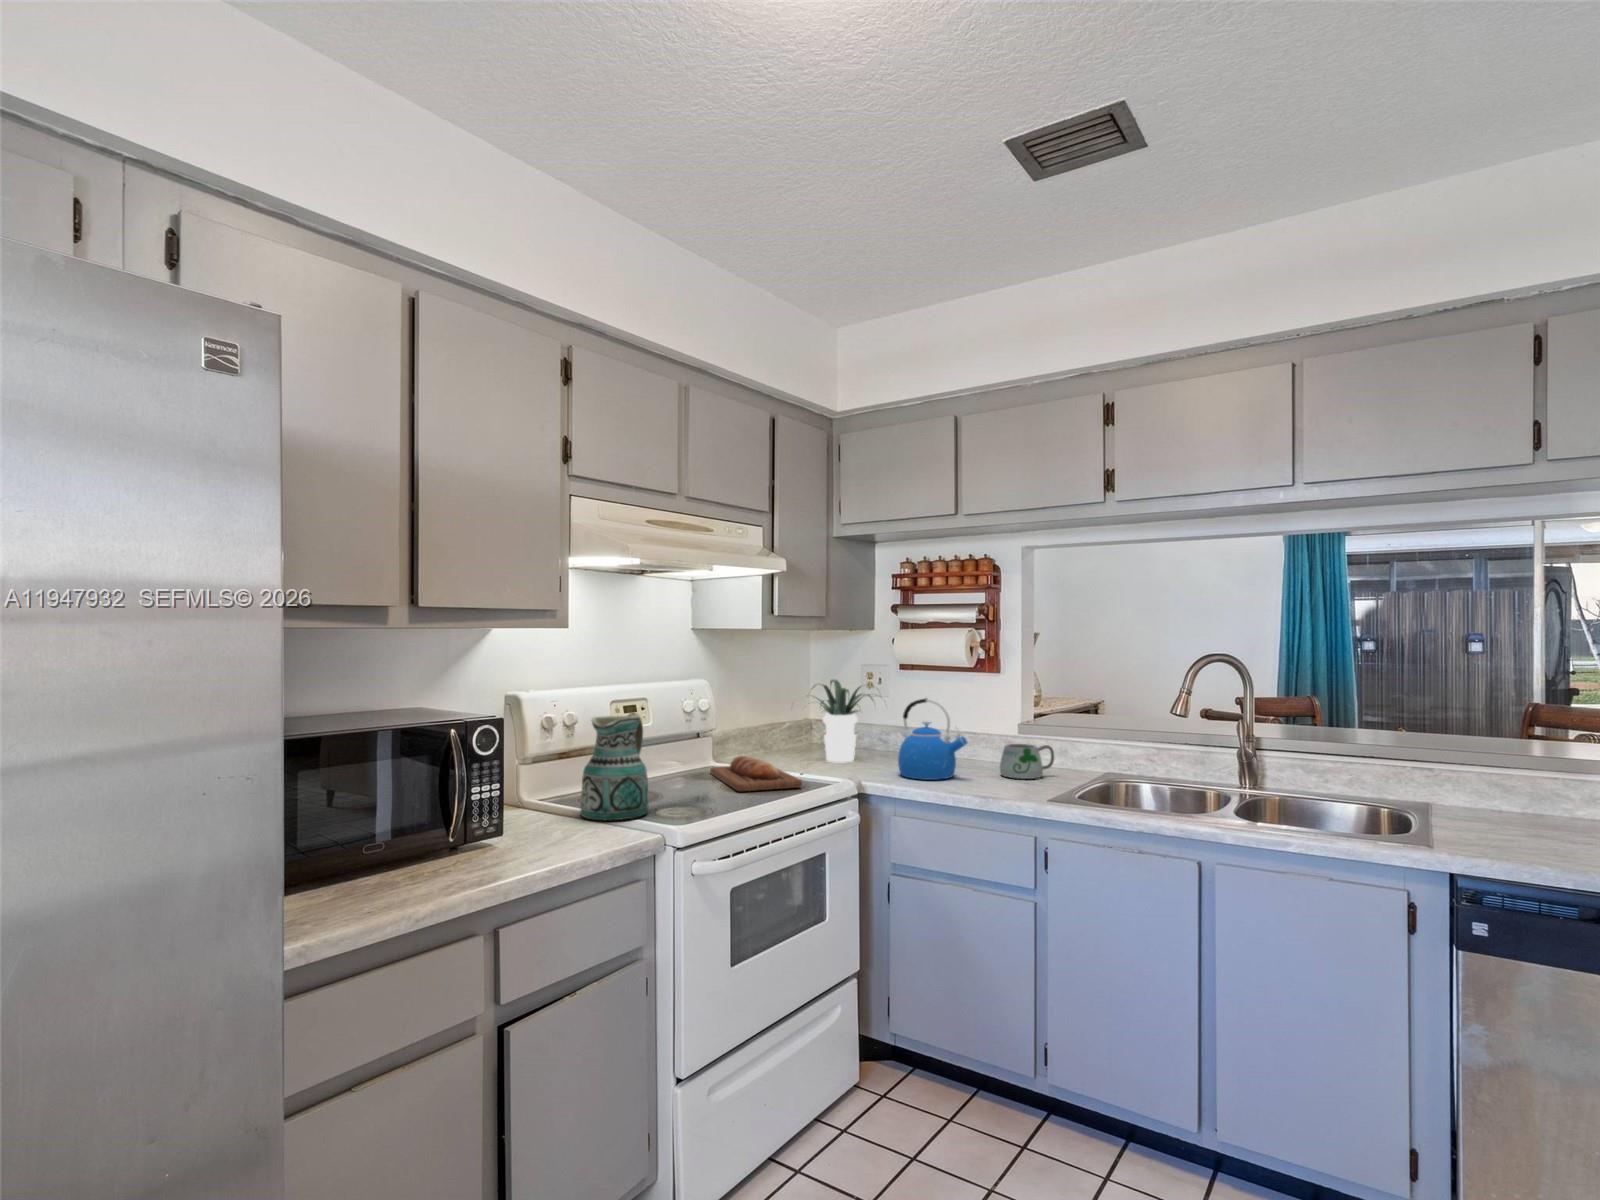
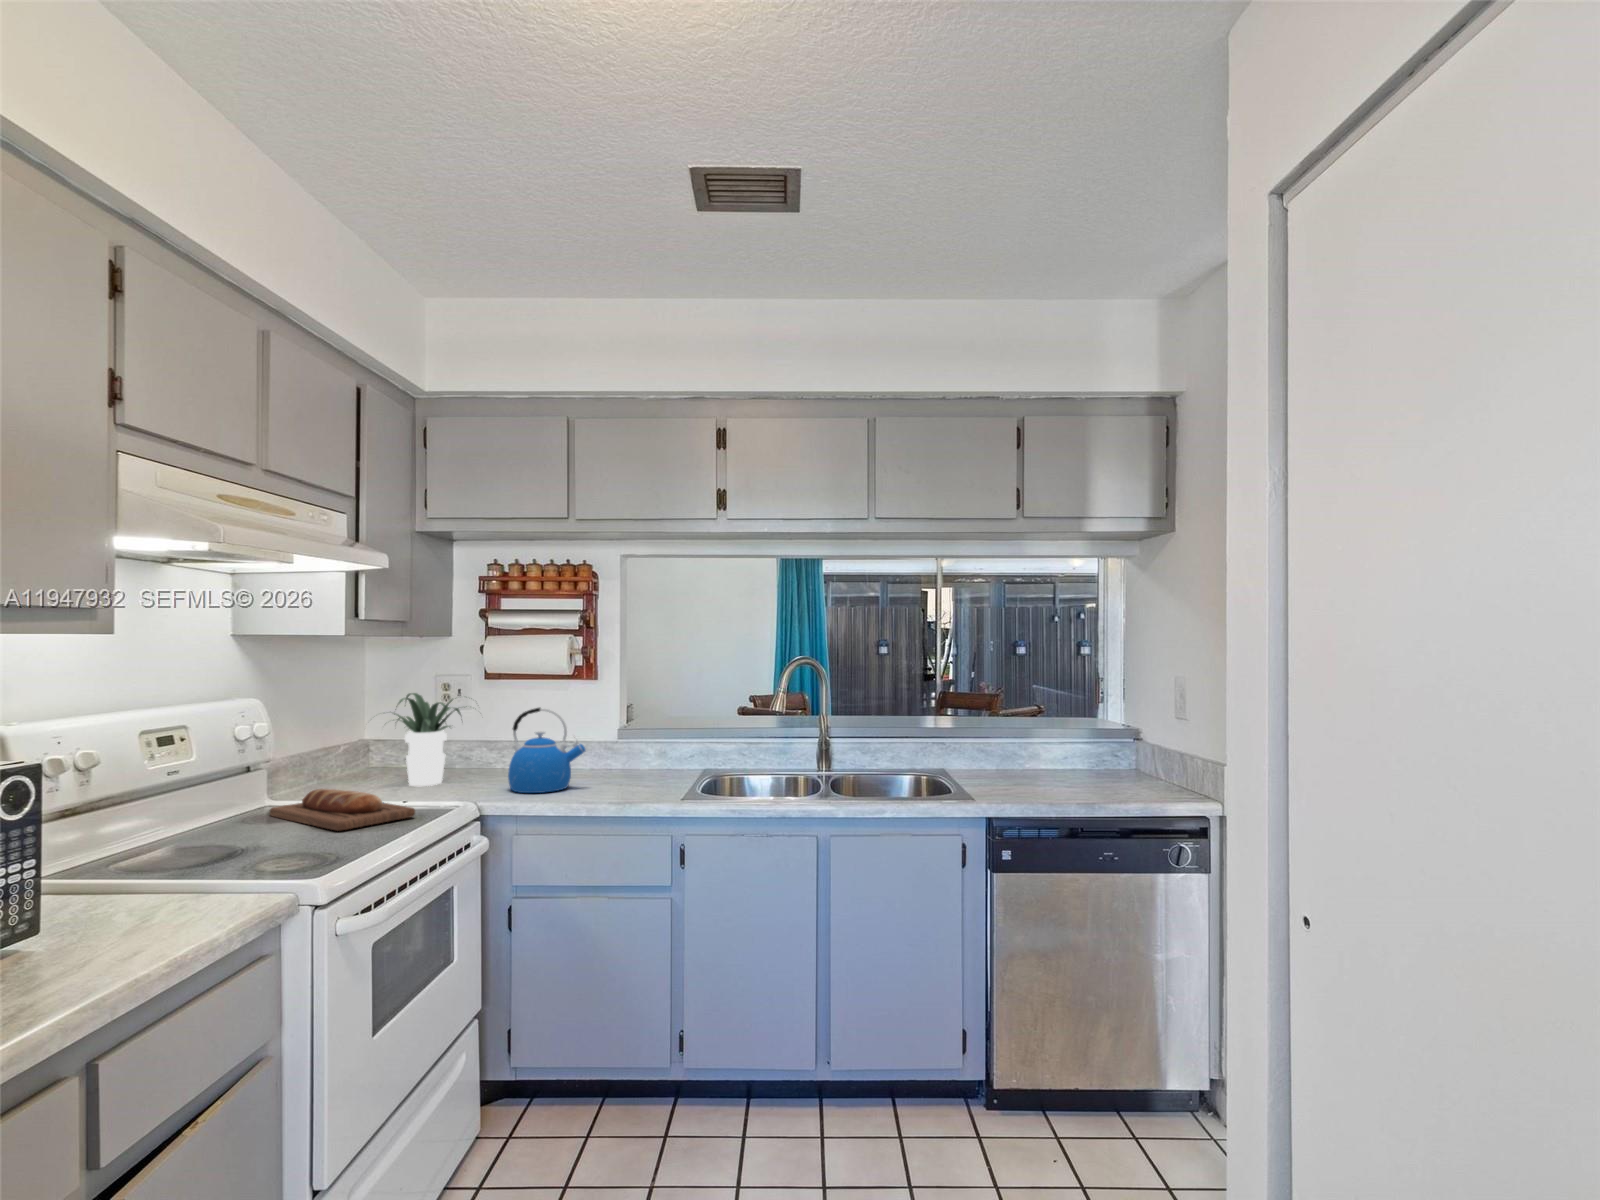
ceramic pitcher: present [580,712,649,820] -> none [128,743,240,893]
mug: present [1000,744,1054,779] -> none [610,746,661,781]

